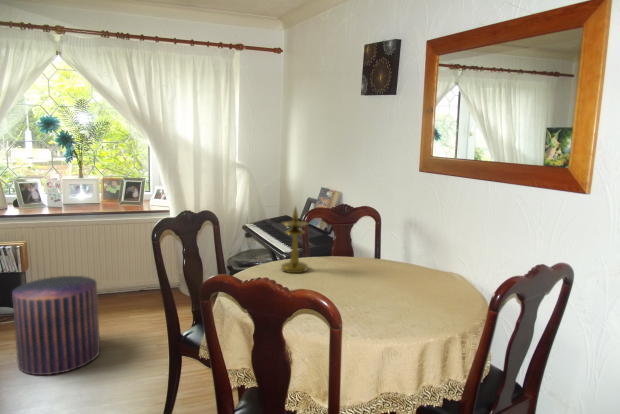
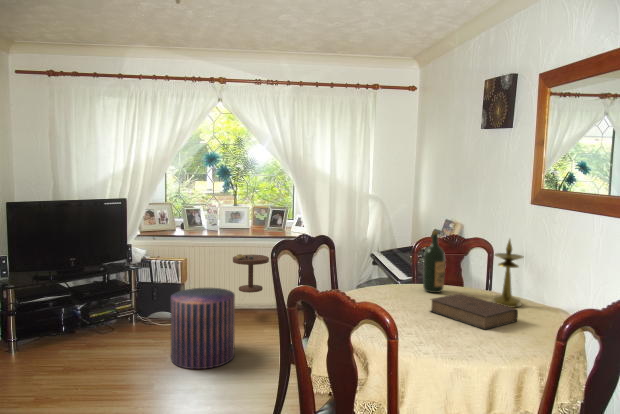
wine bottle: none [323,203,344,266] -> present [423,231,445,293]
candlestick: present [282,208,308,273] -> present [492,240,523,308]
side table: none [86,232,130,306] -> present [233,254,269,293]
book: none [341,266,427,304] -> present [431,293,518,330]

